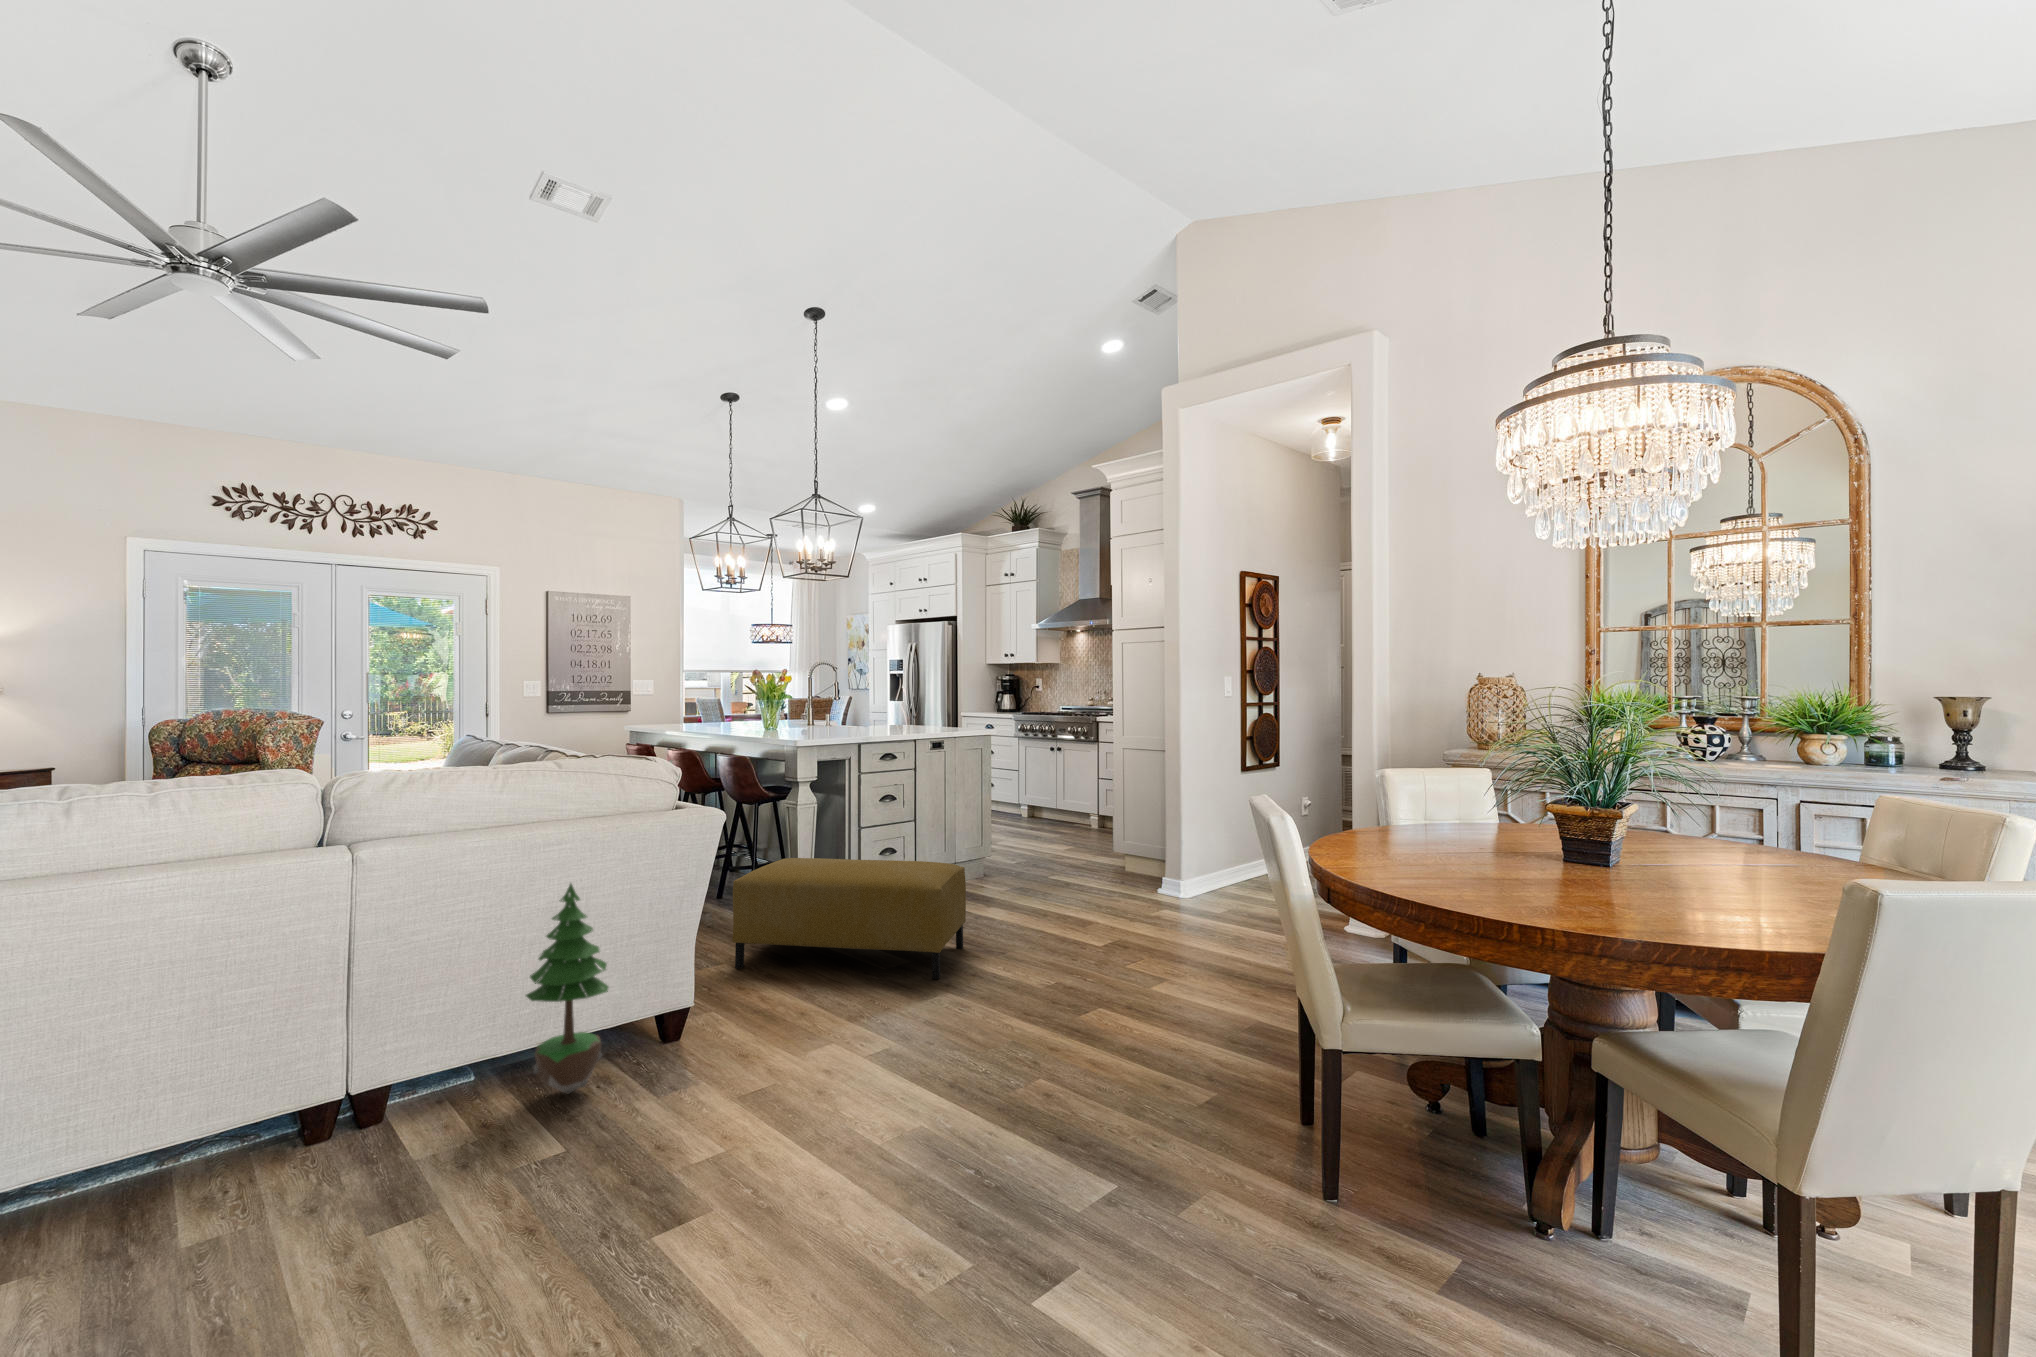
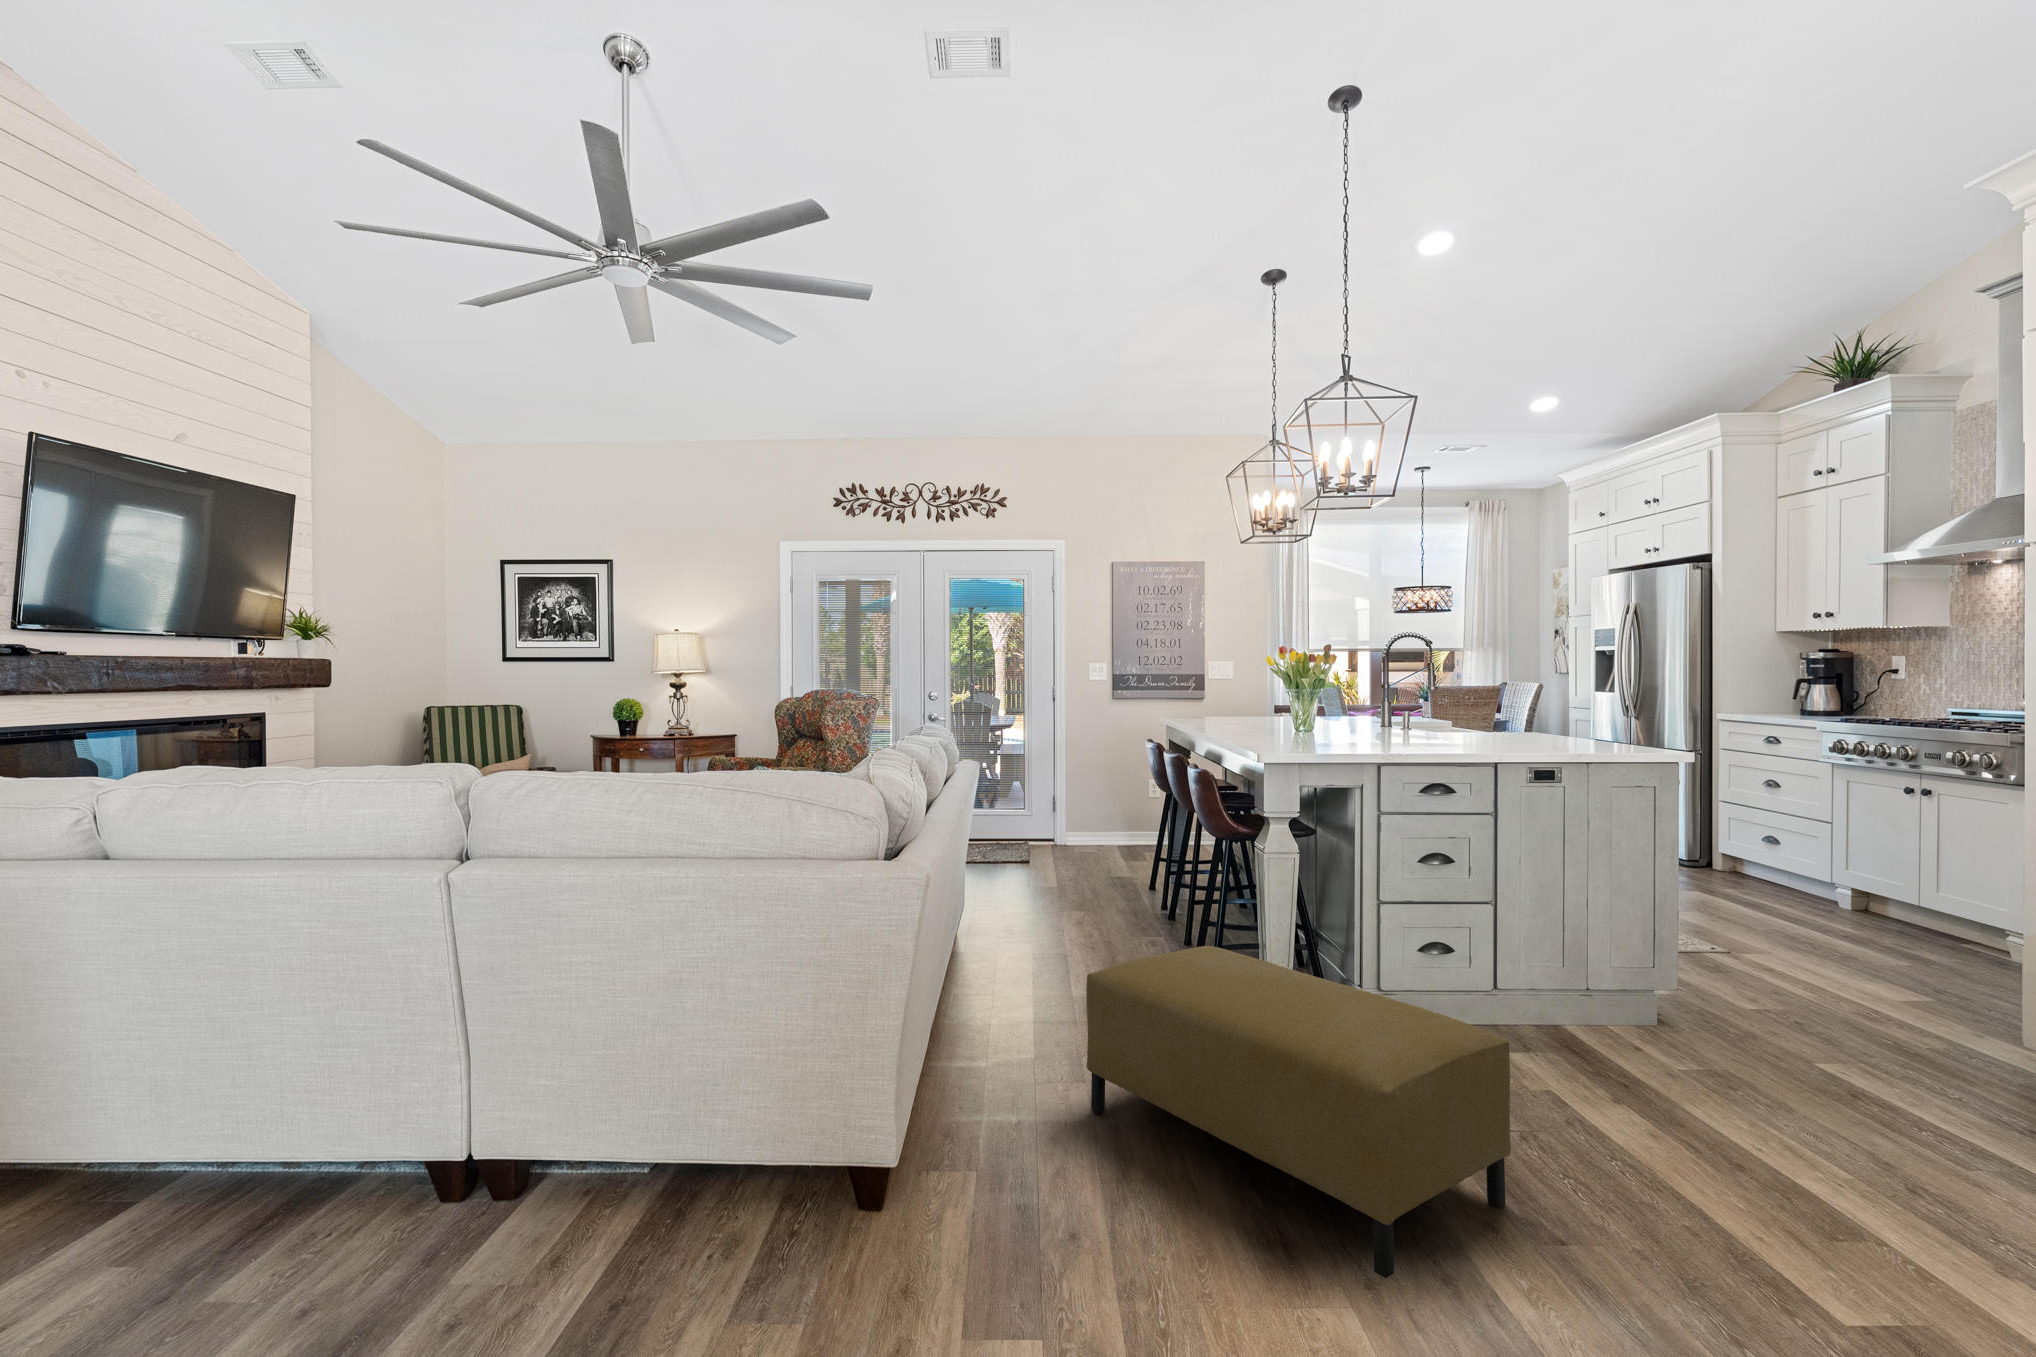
potted tree: present [526,884,608,1094] -> none [602,963,723,1281]

